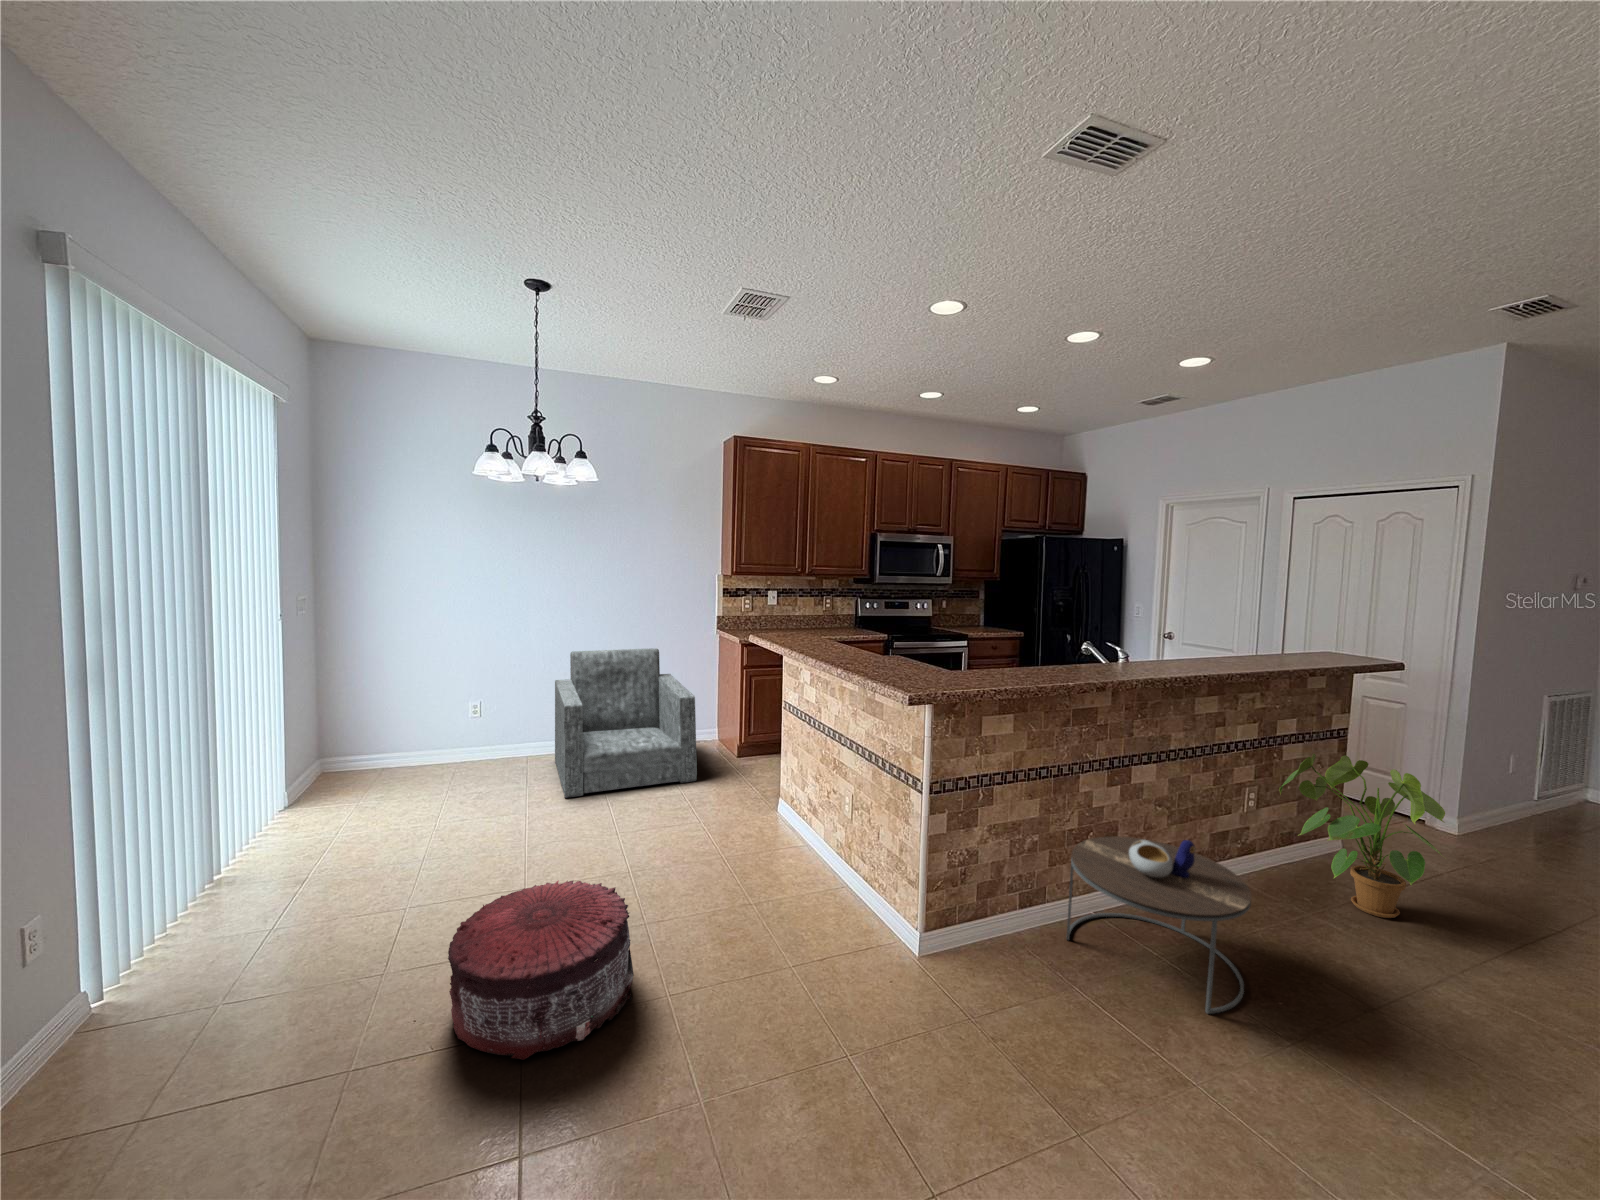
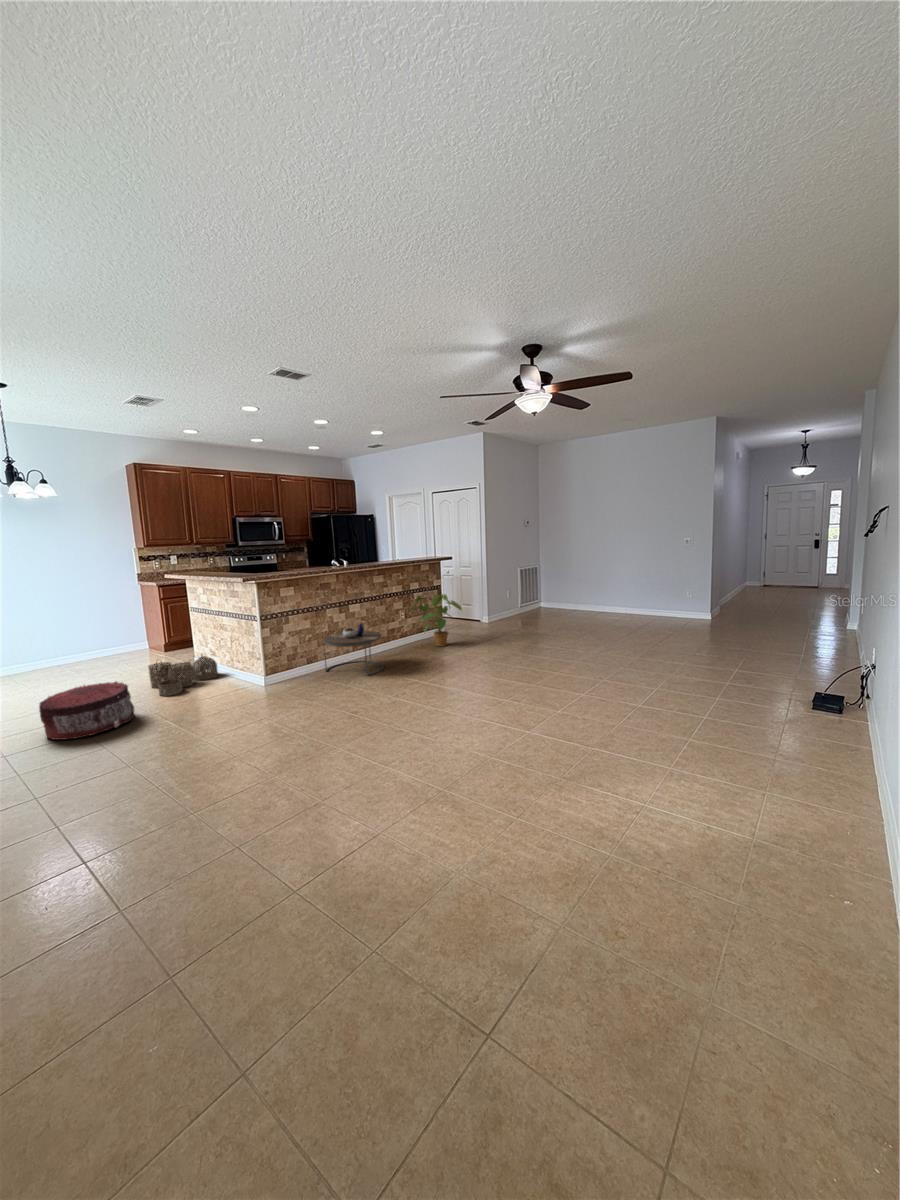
armchair: present [555,648,697,798] -> none [26,596,141,683]
woven basket: none [692,811,818,919] -> present [148,656,218,696]

